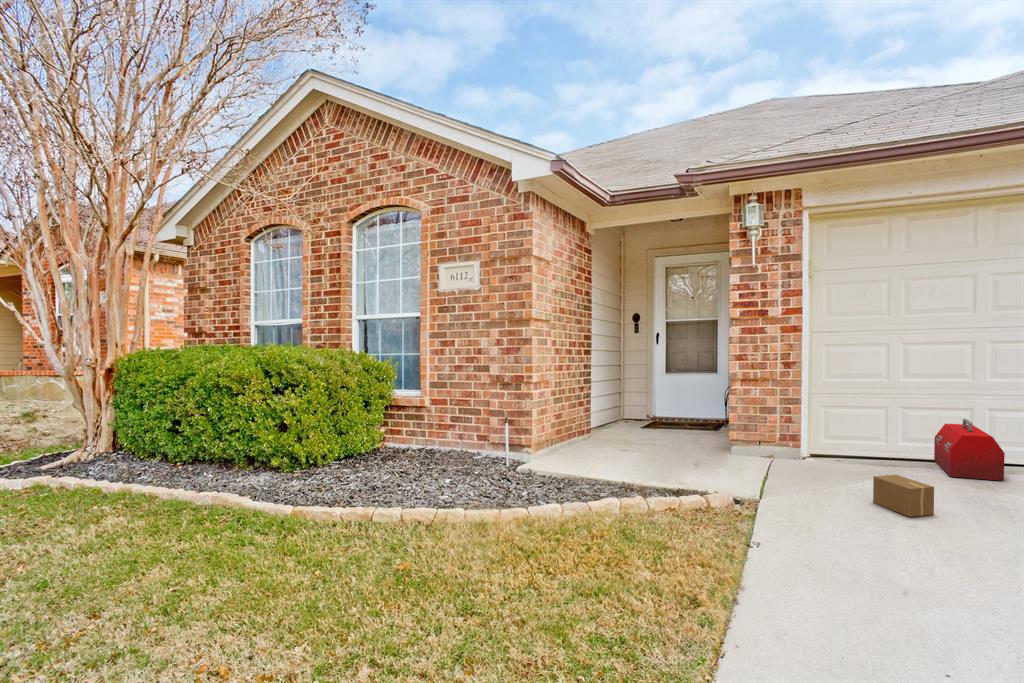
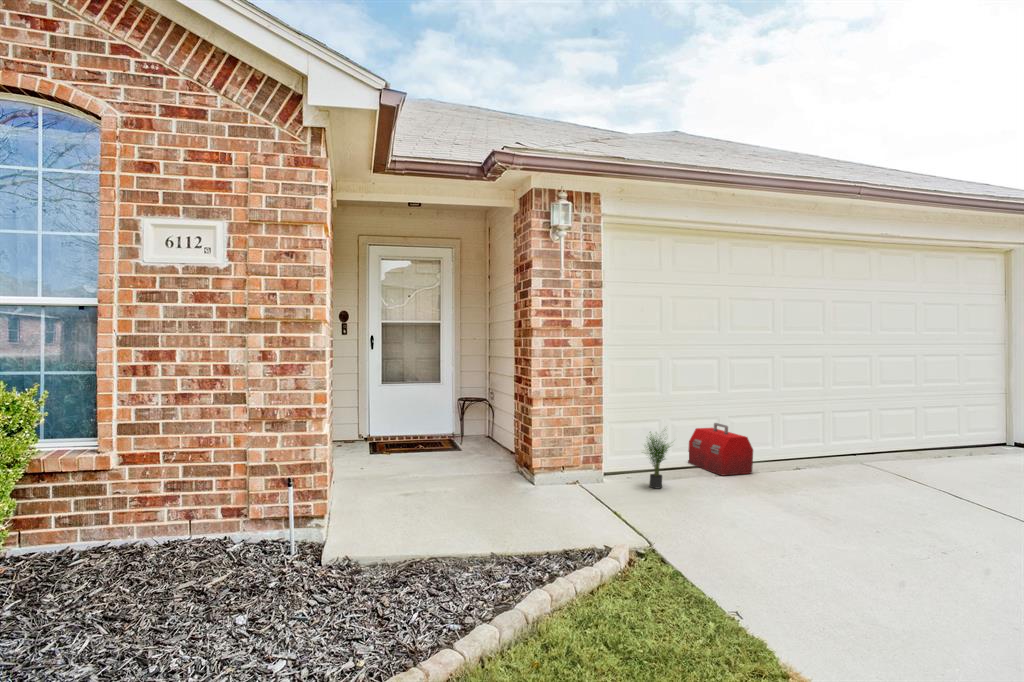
potted plant: none [812,413,862,475] -> present [646,434,670,489]
cardboard box: present [873,475,934,517] -> none [722,480,771,517]

